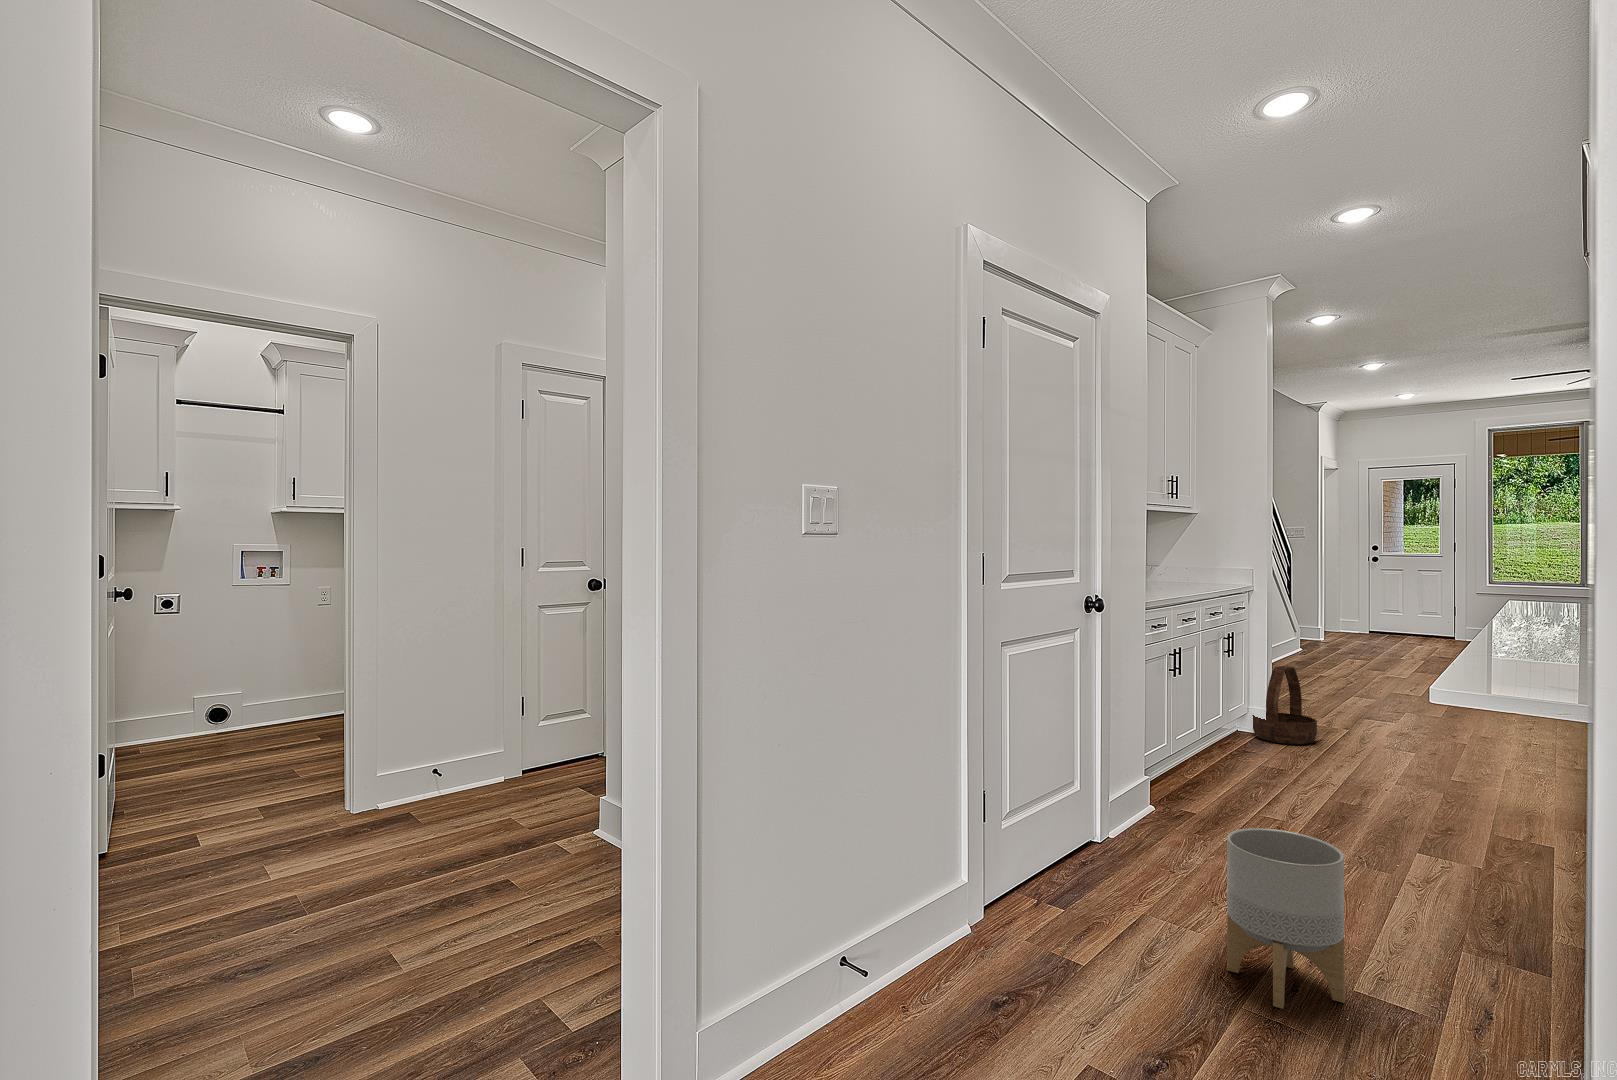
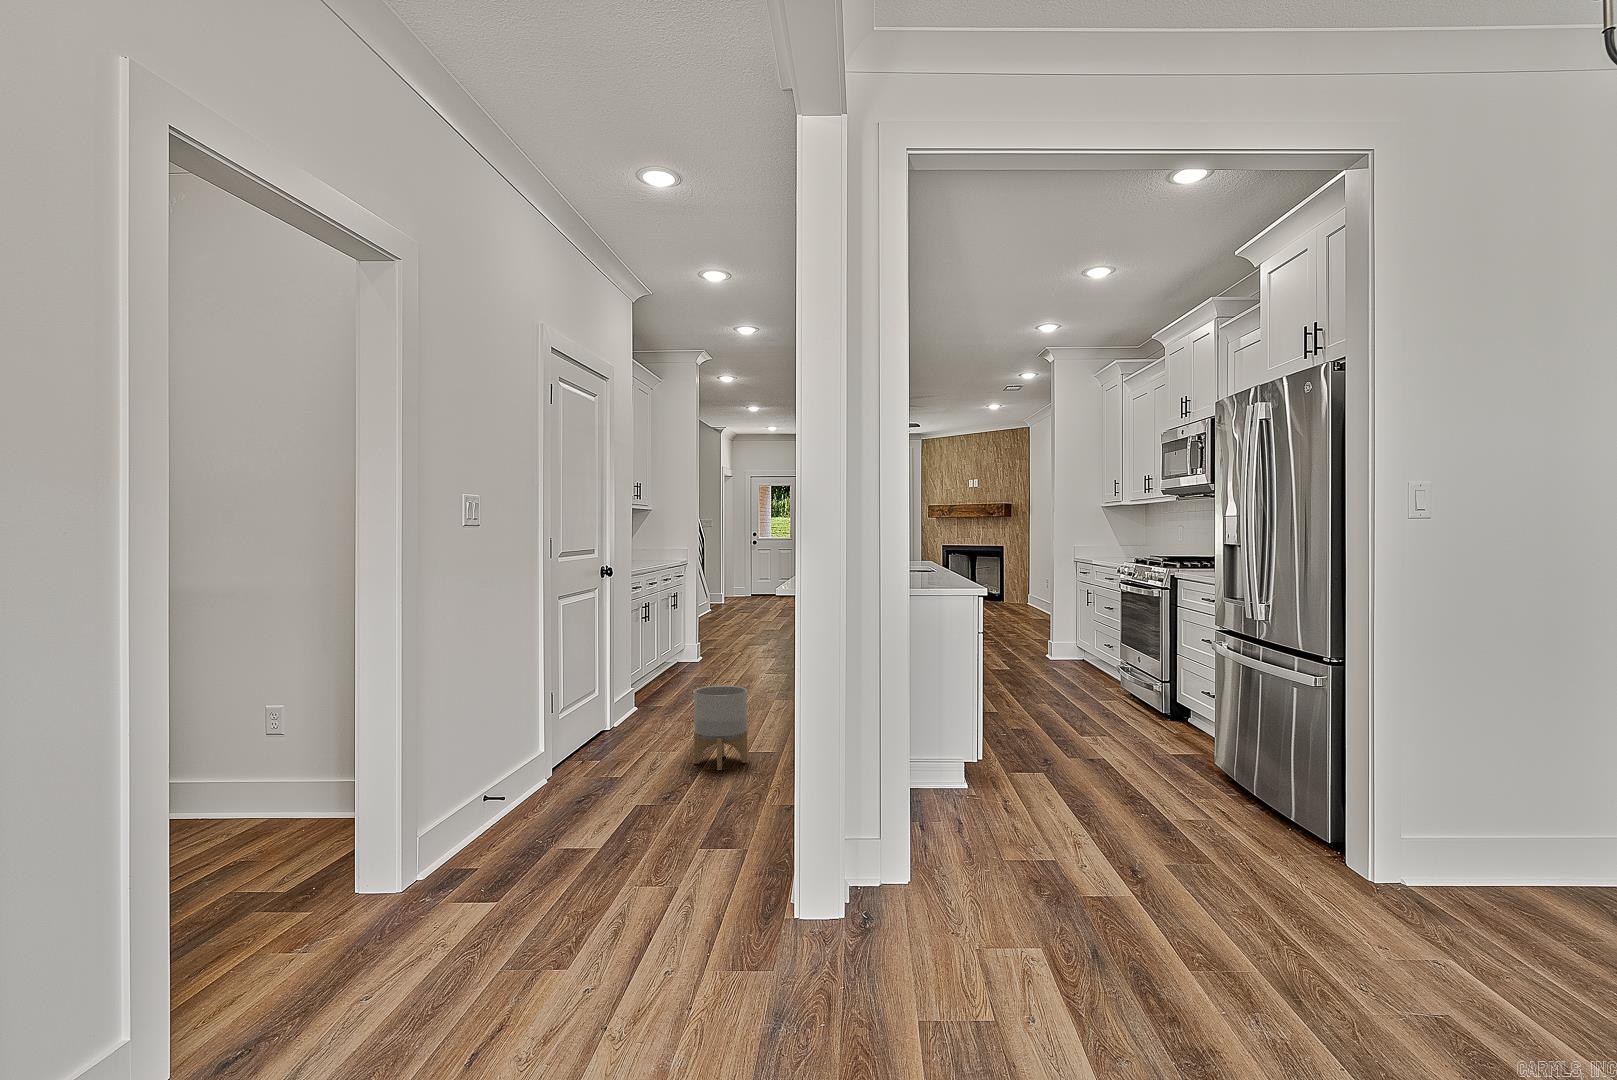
basket: present [1252,666,1317,745] -> none [687,615,725,666]

